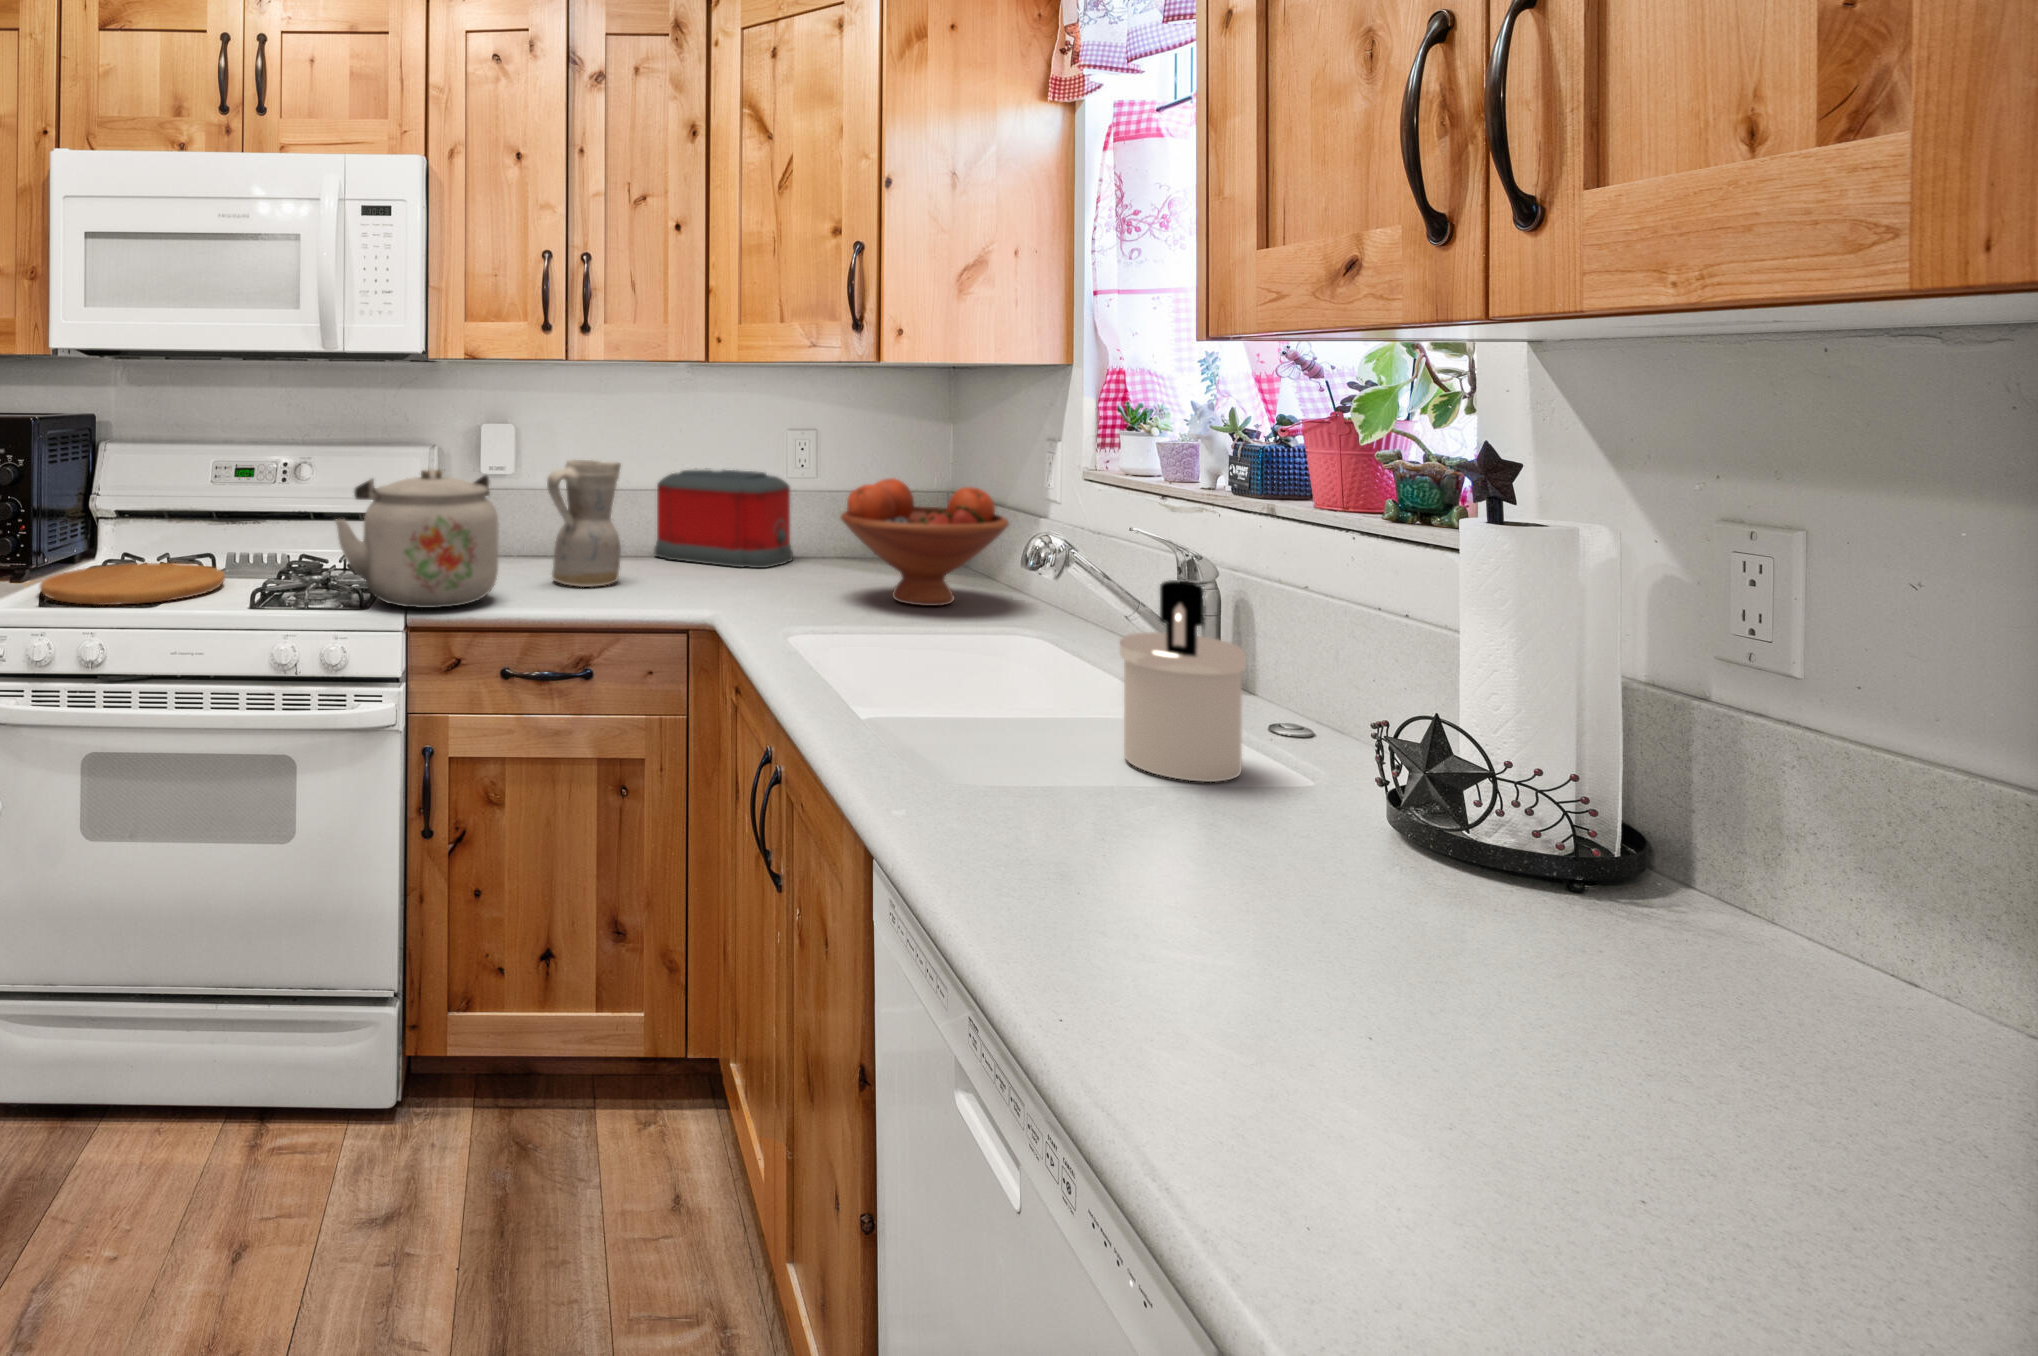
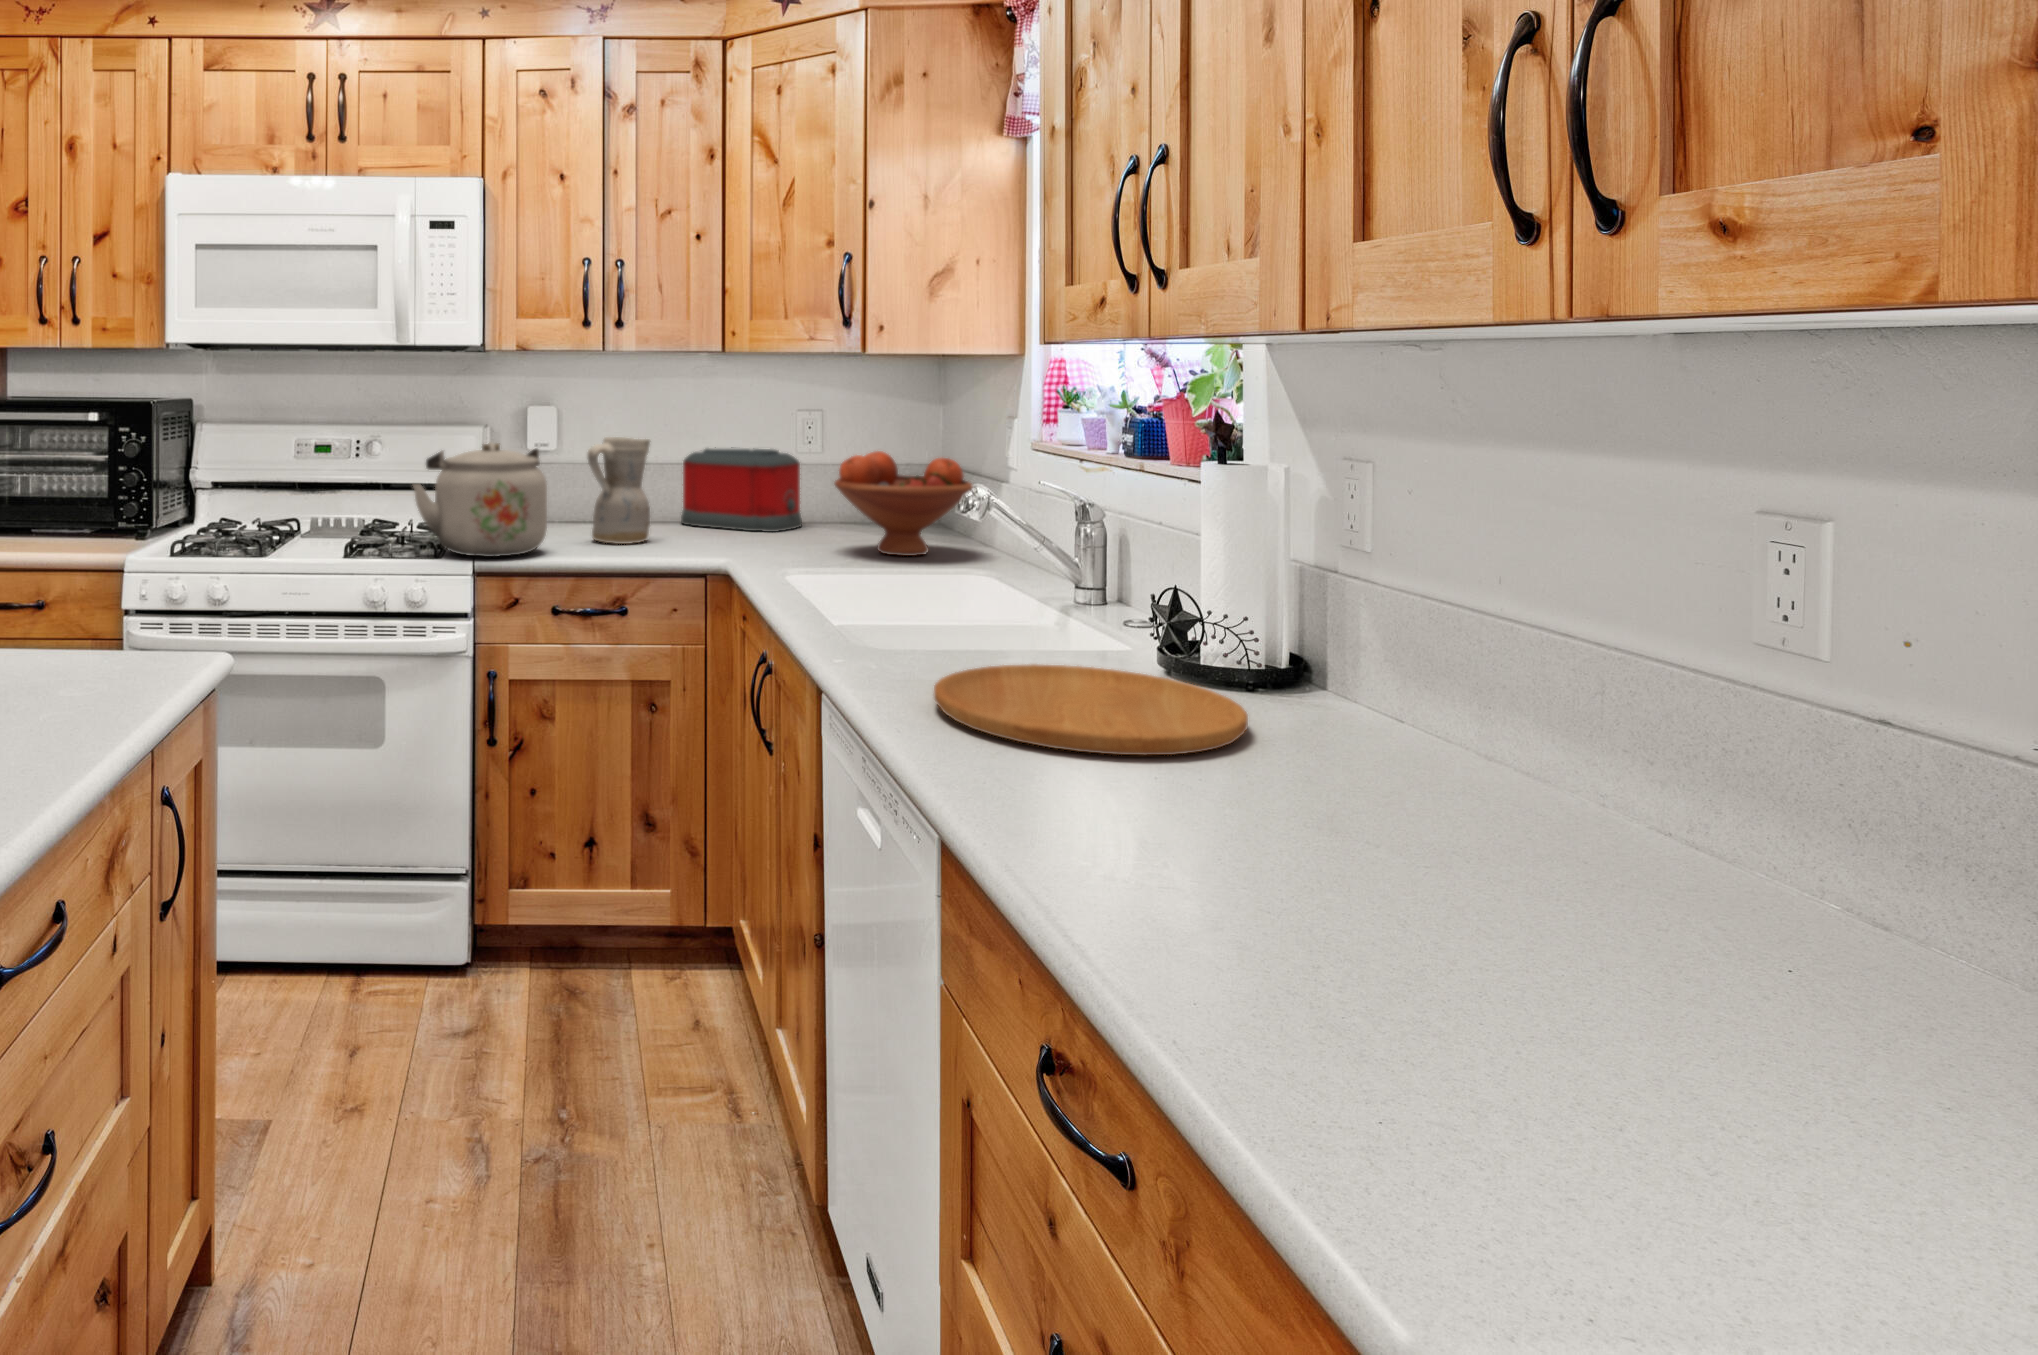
cutting board: present [40,563,225,605] -> present [934,664,1248,755]
soap dispenser: present [1120,580,1246,782] -> none [1002,508,1088,647]

